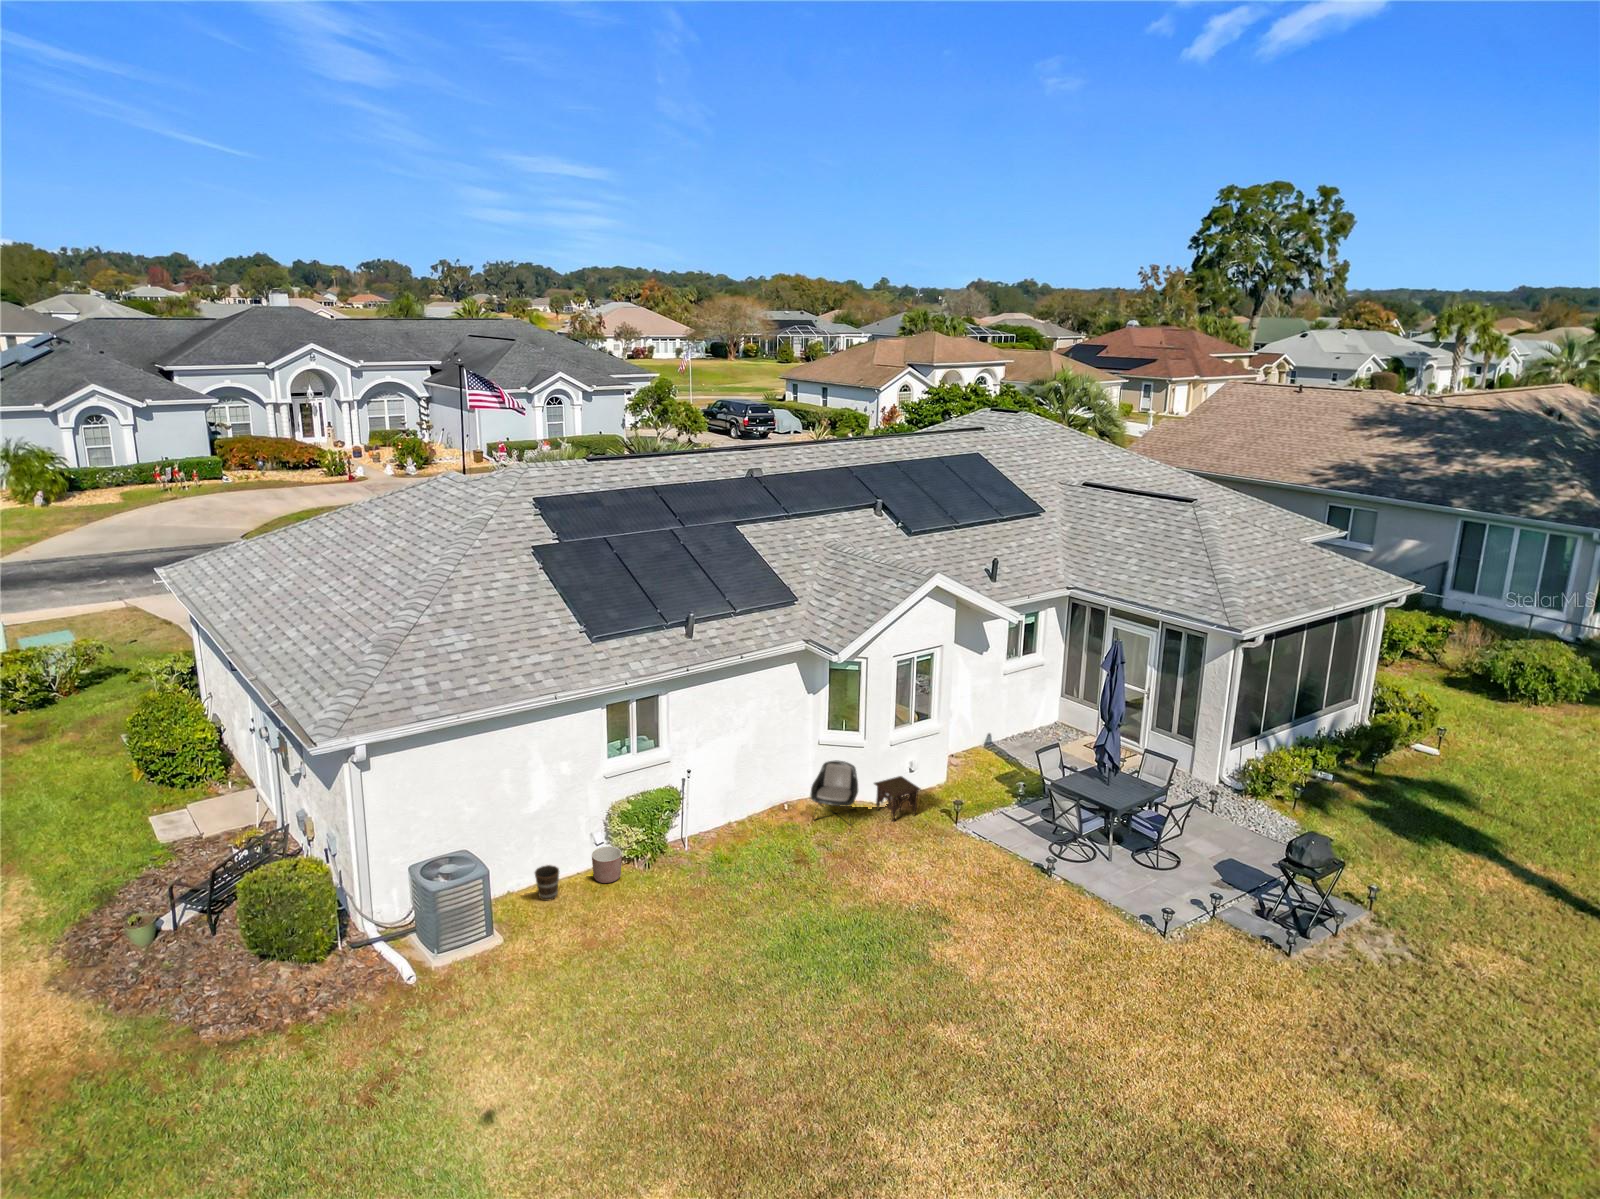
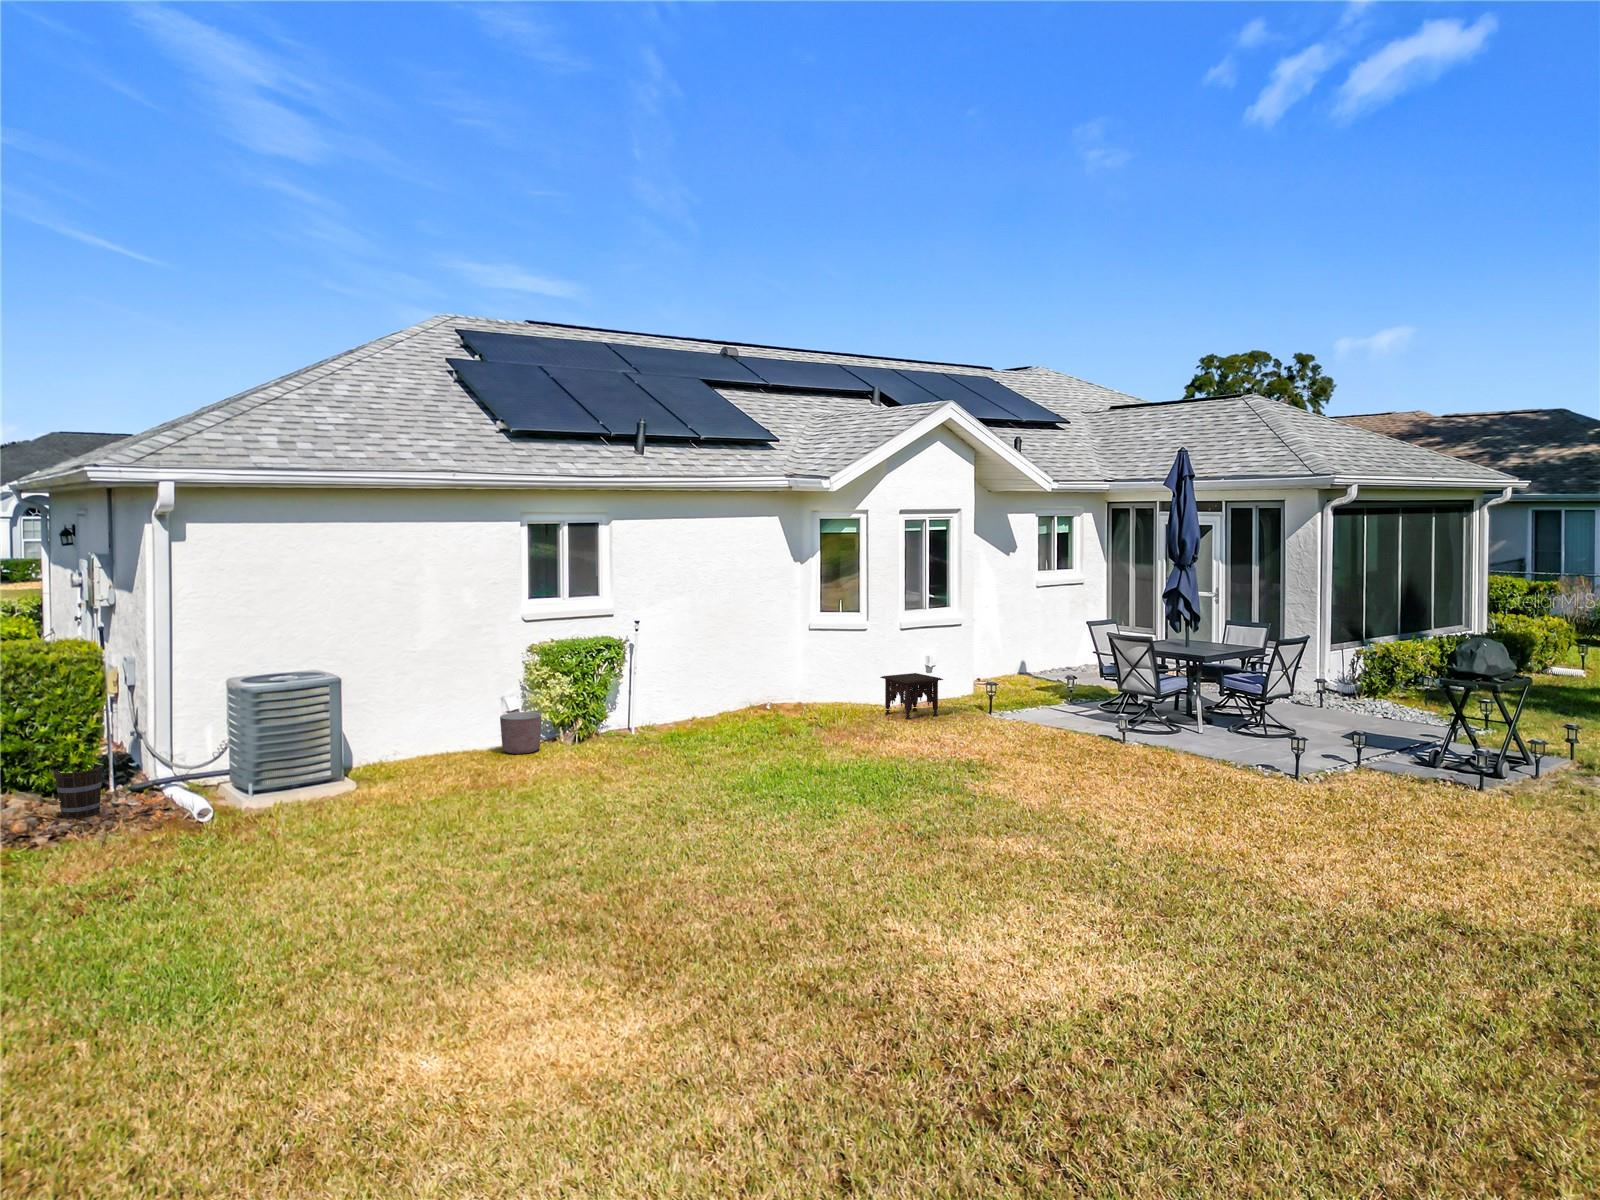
lounge chair: present [811,760,858,825] -> none [799,650,861,722]
bucket: present [535,865,559,901] -> present [53,764,103,819]

